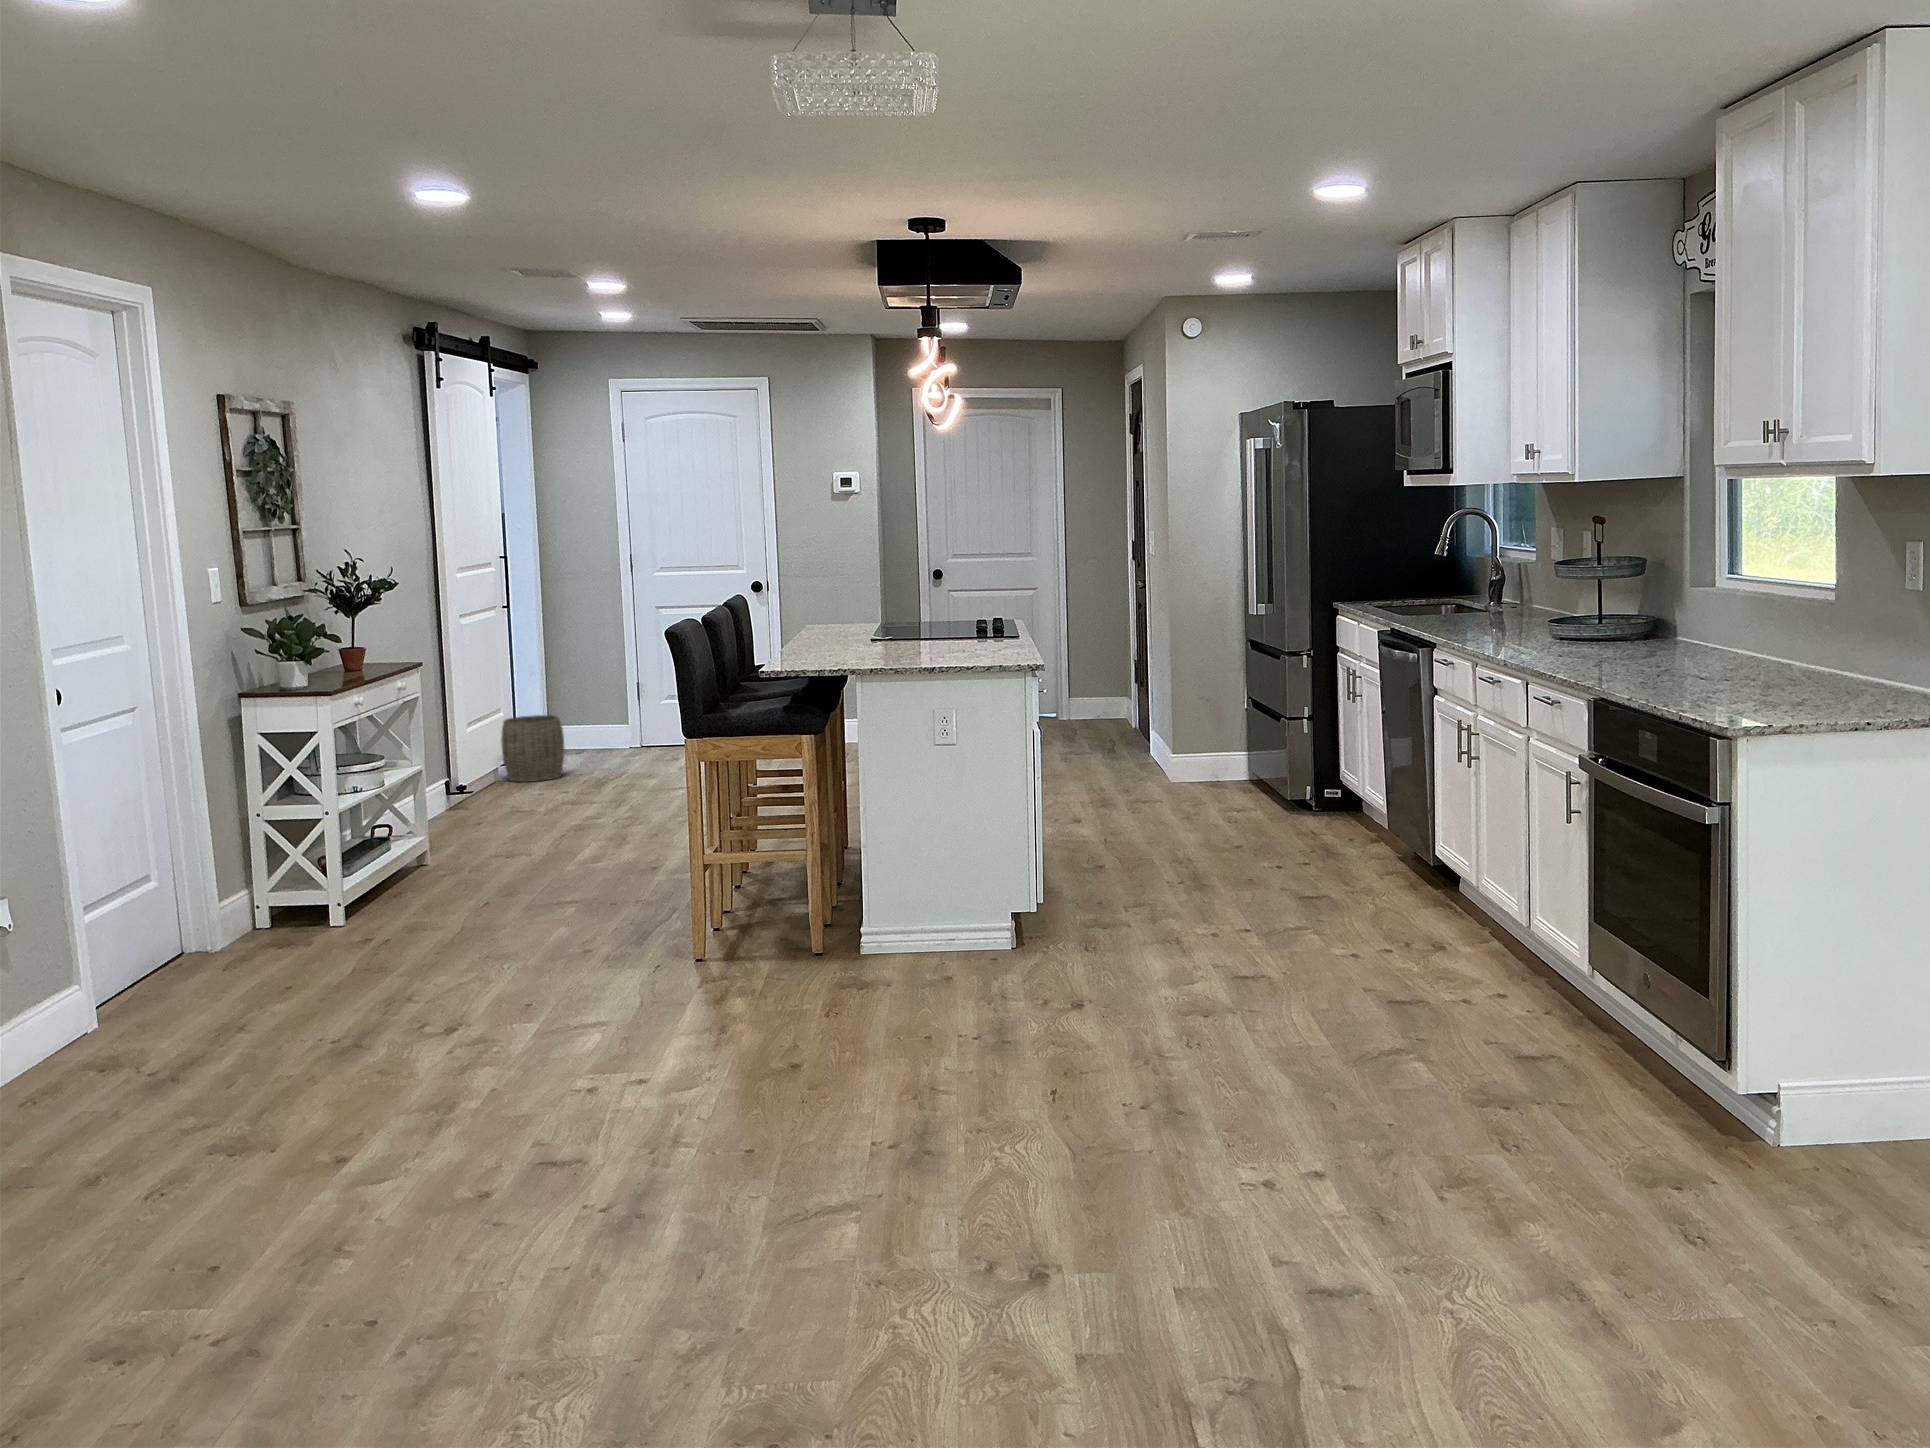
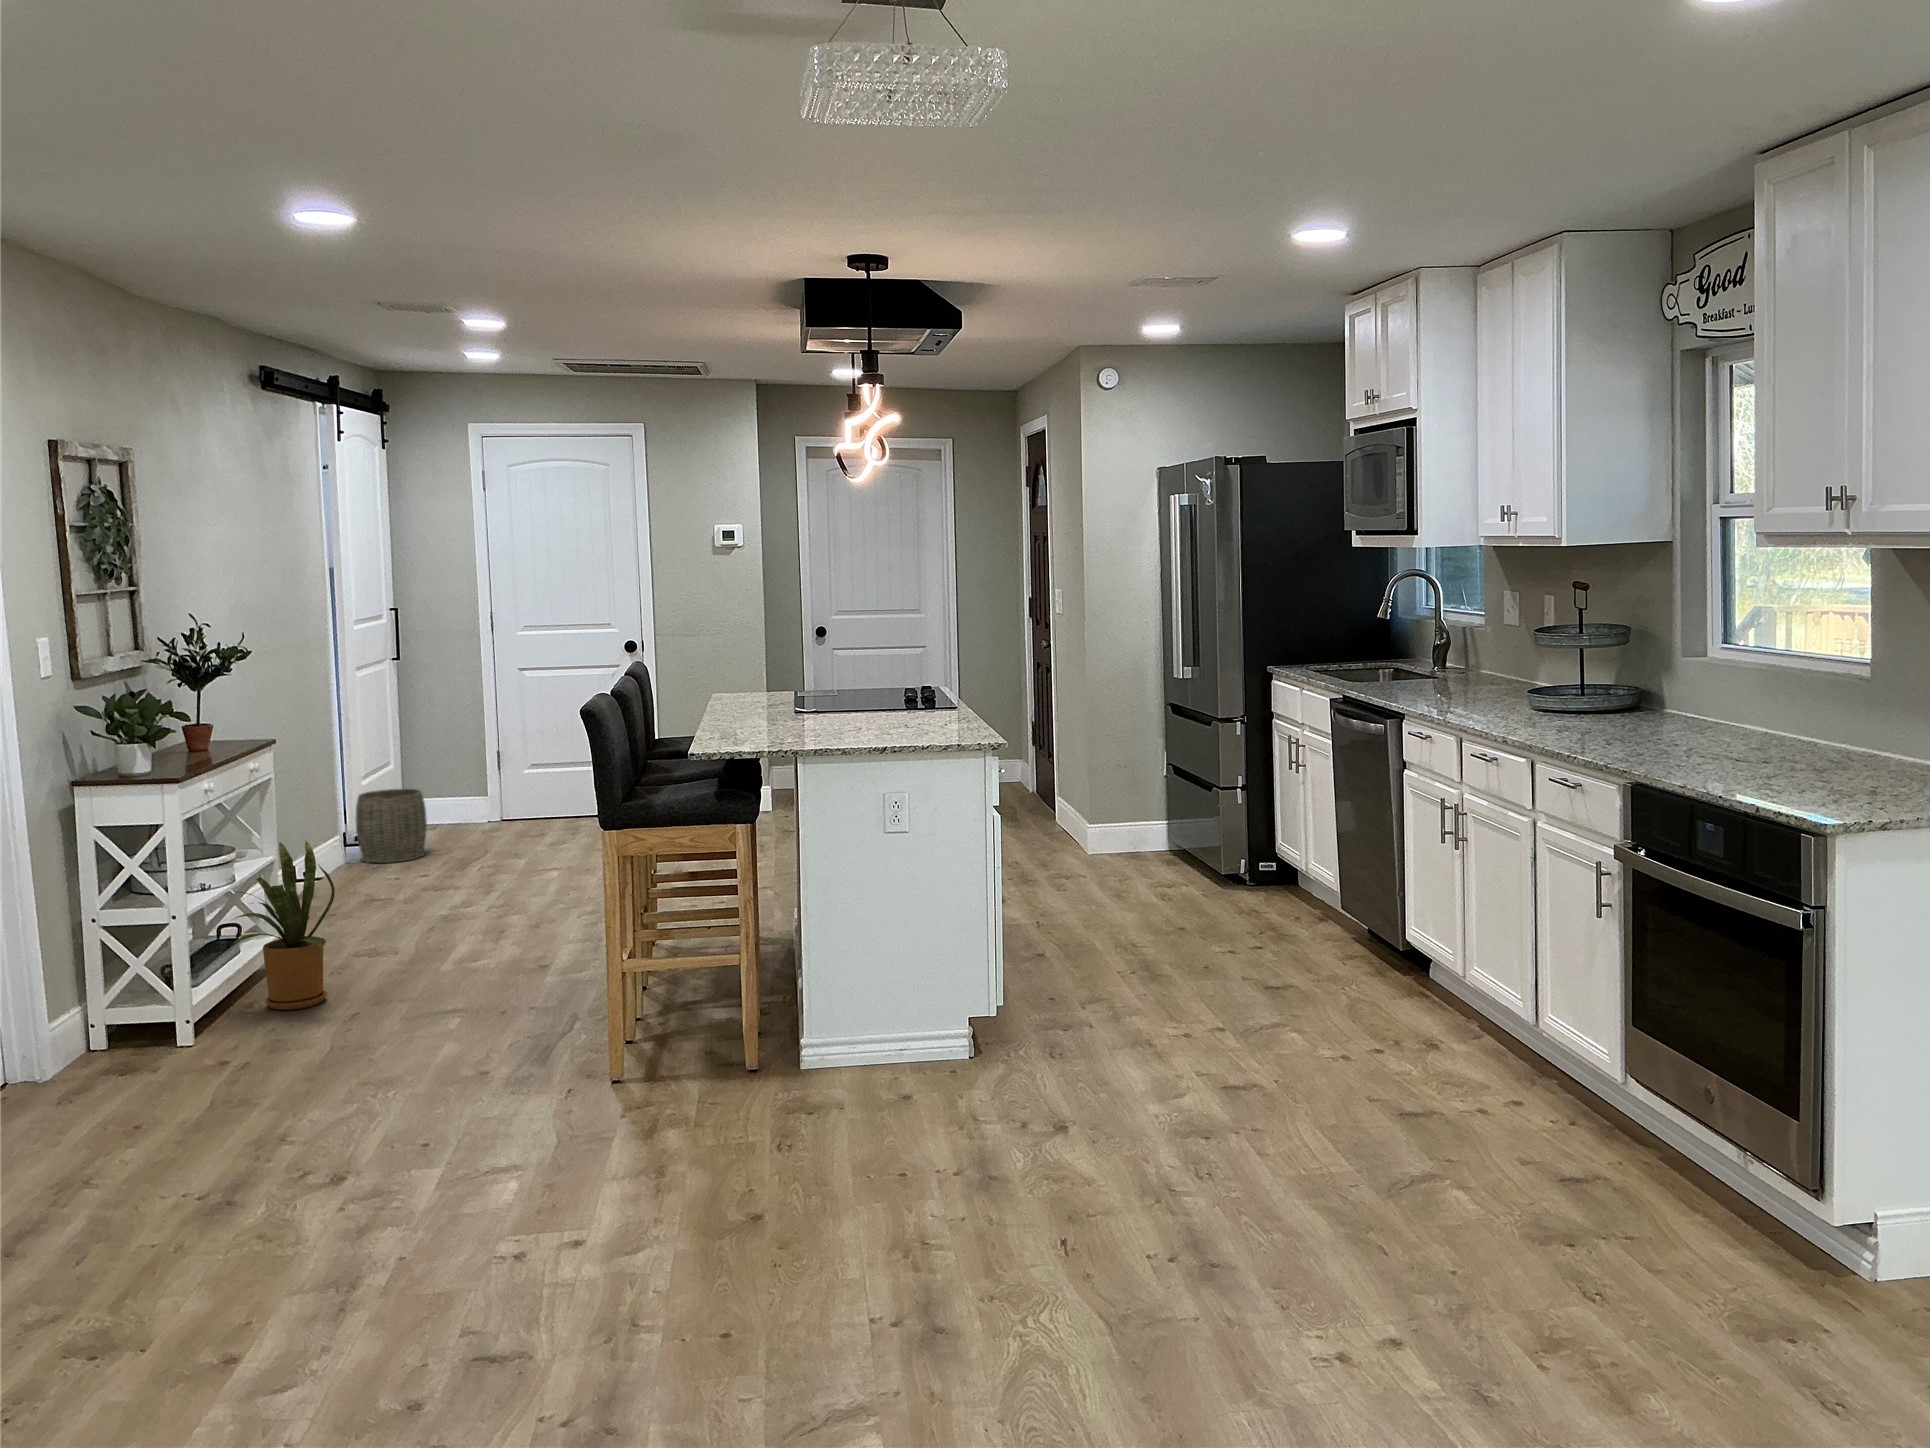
house plant: none [366,750,467,898] -> present [232,841,335,1010]

